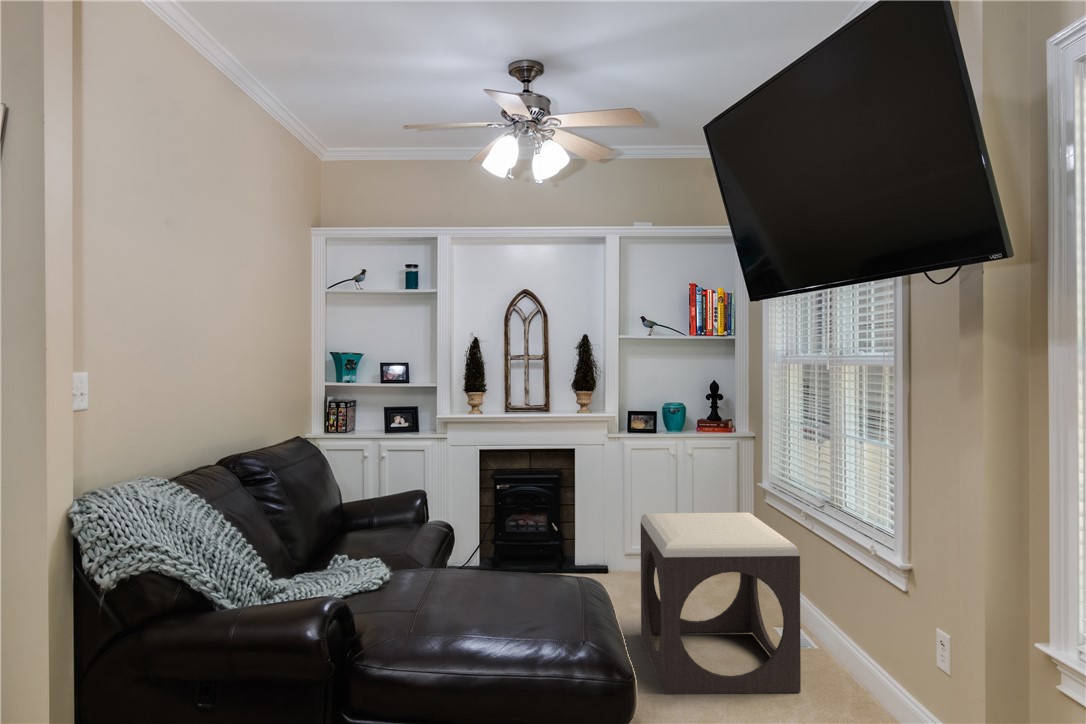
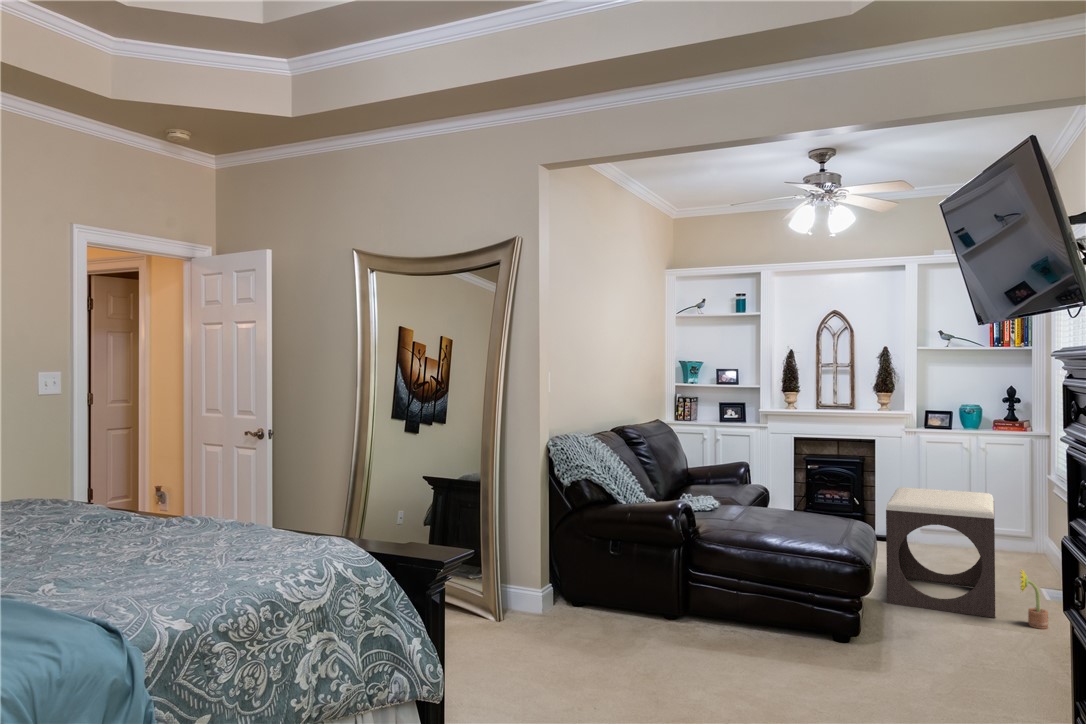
decorative plant: none [823,619,865,702] -> present [1020,570,1048,629]

